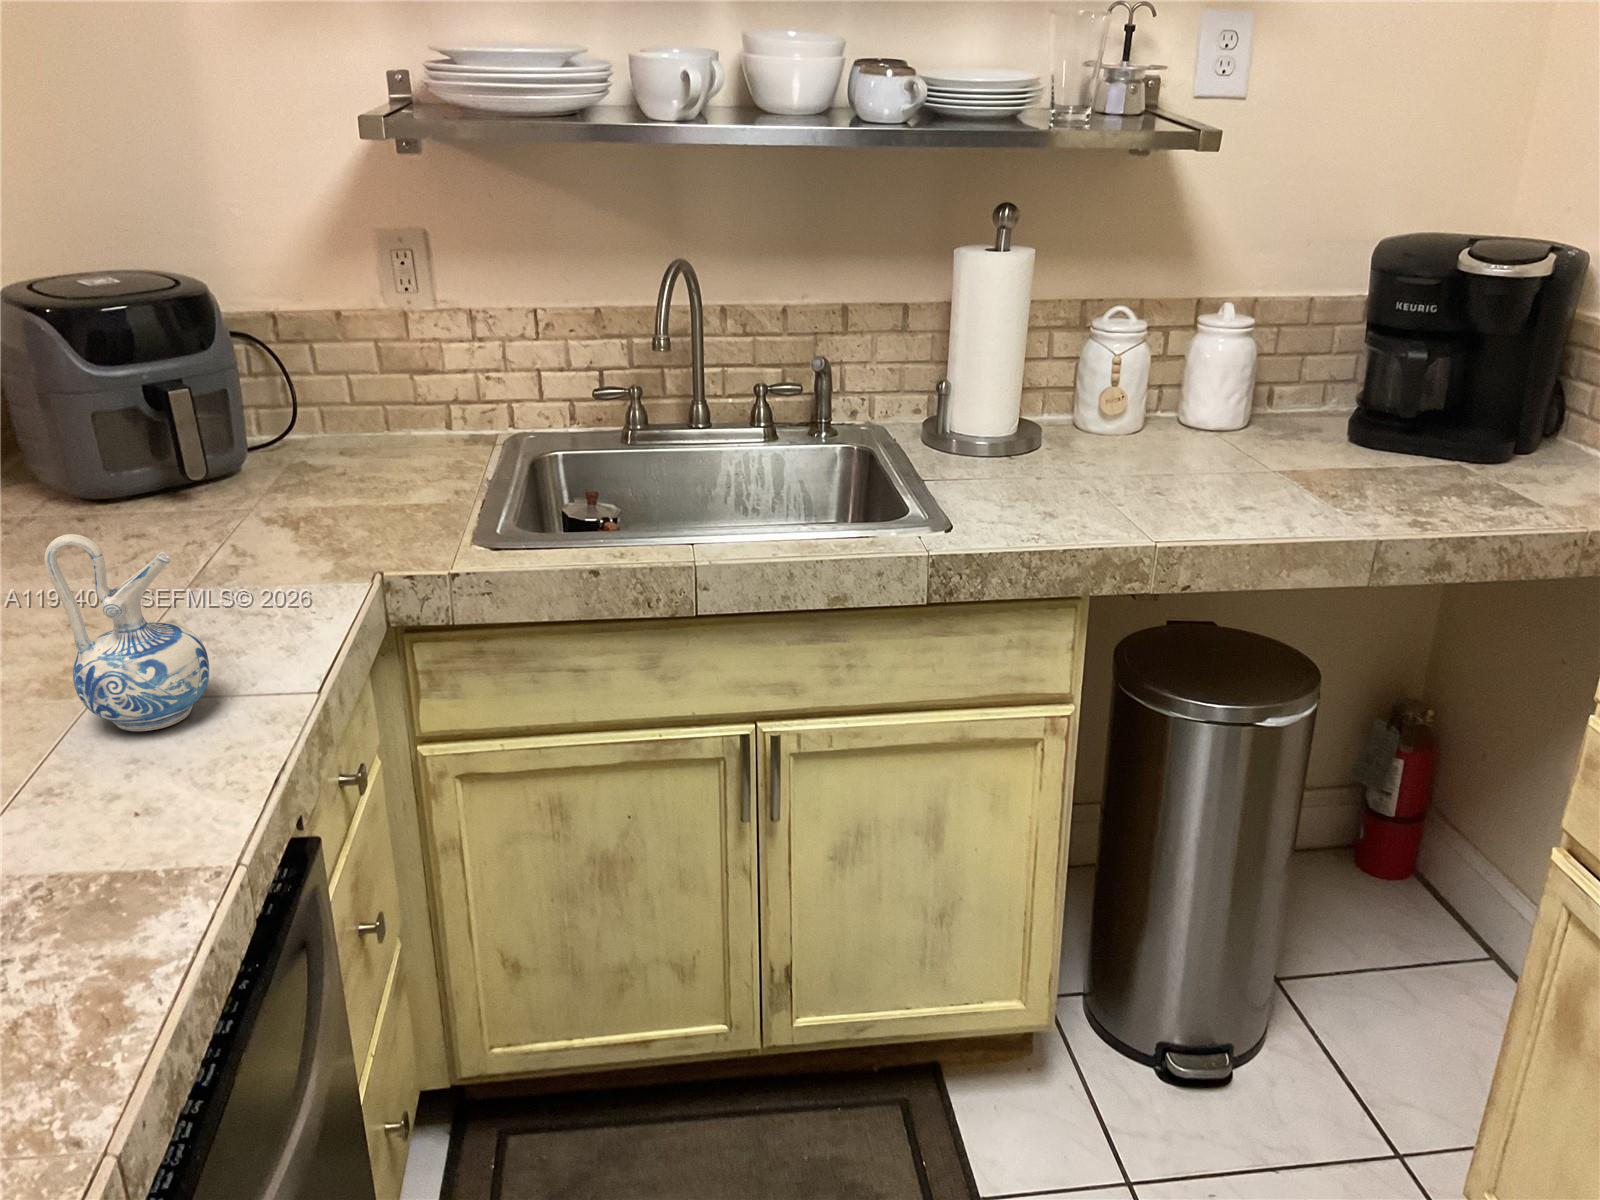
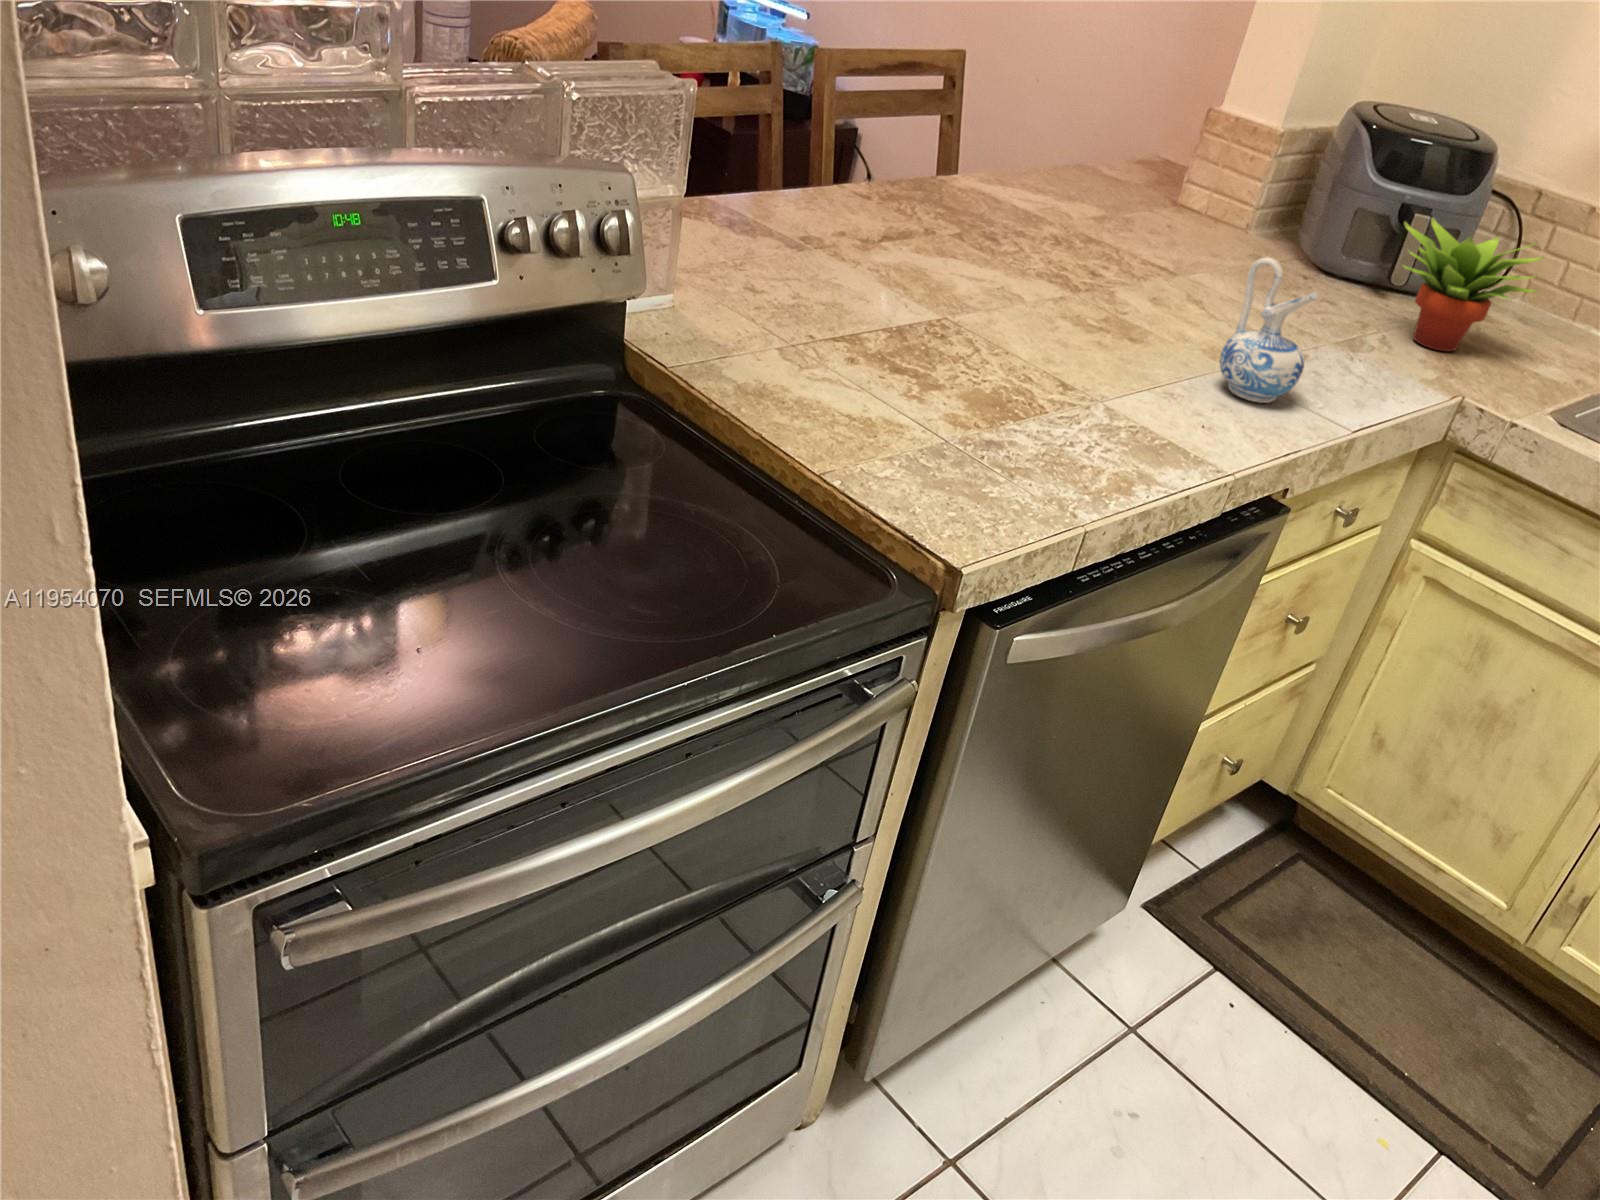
succulent plant: none [170,373,364,534] -> present [1403,217,1544,351]

